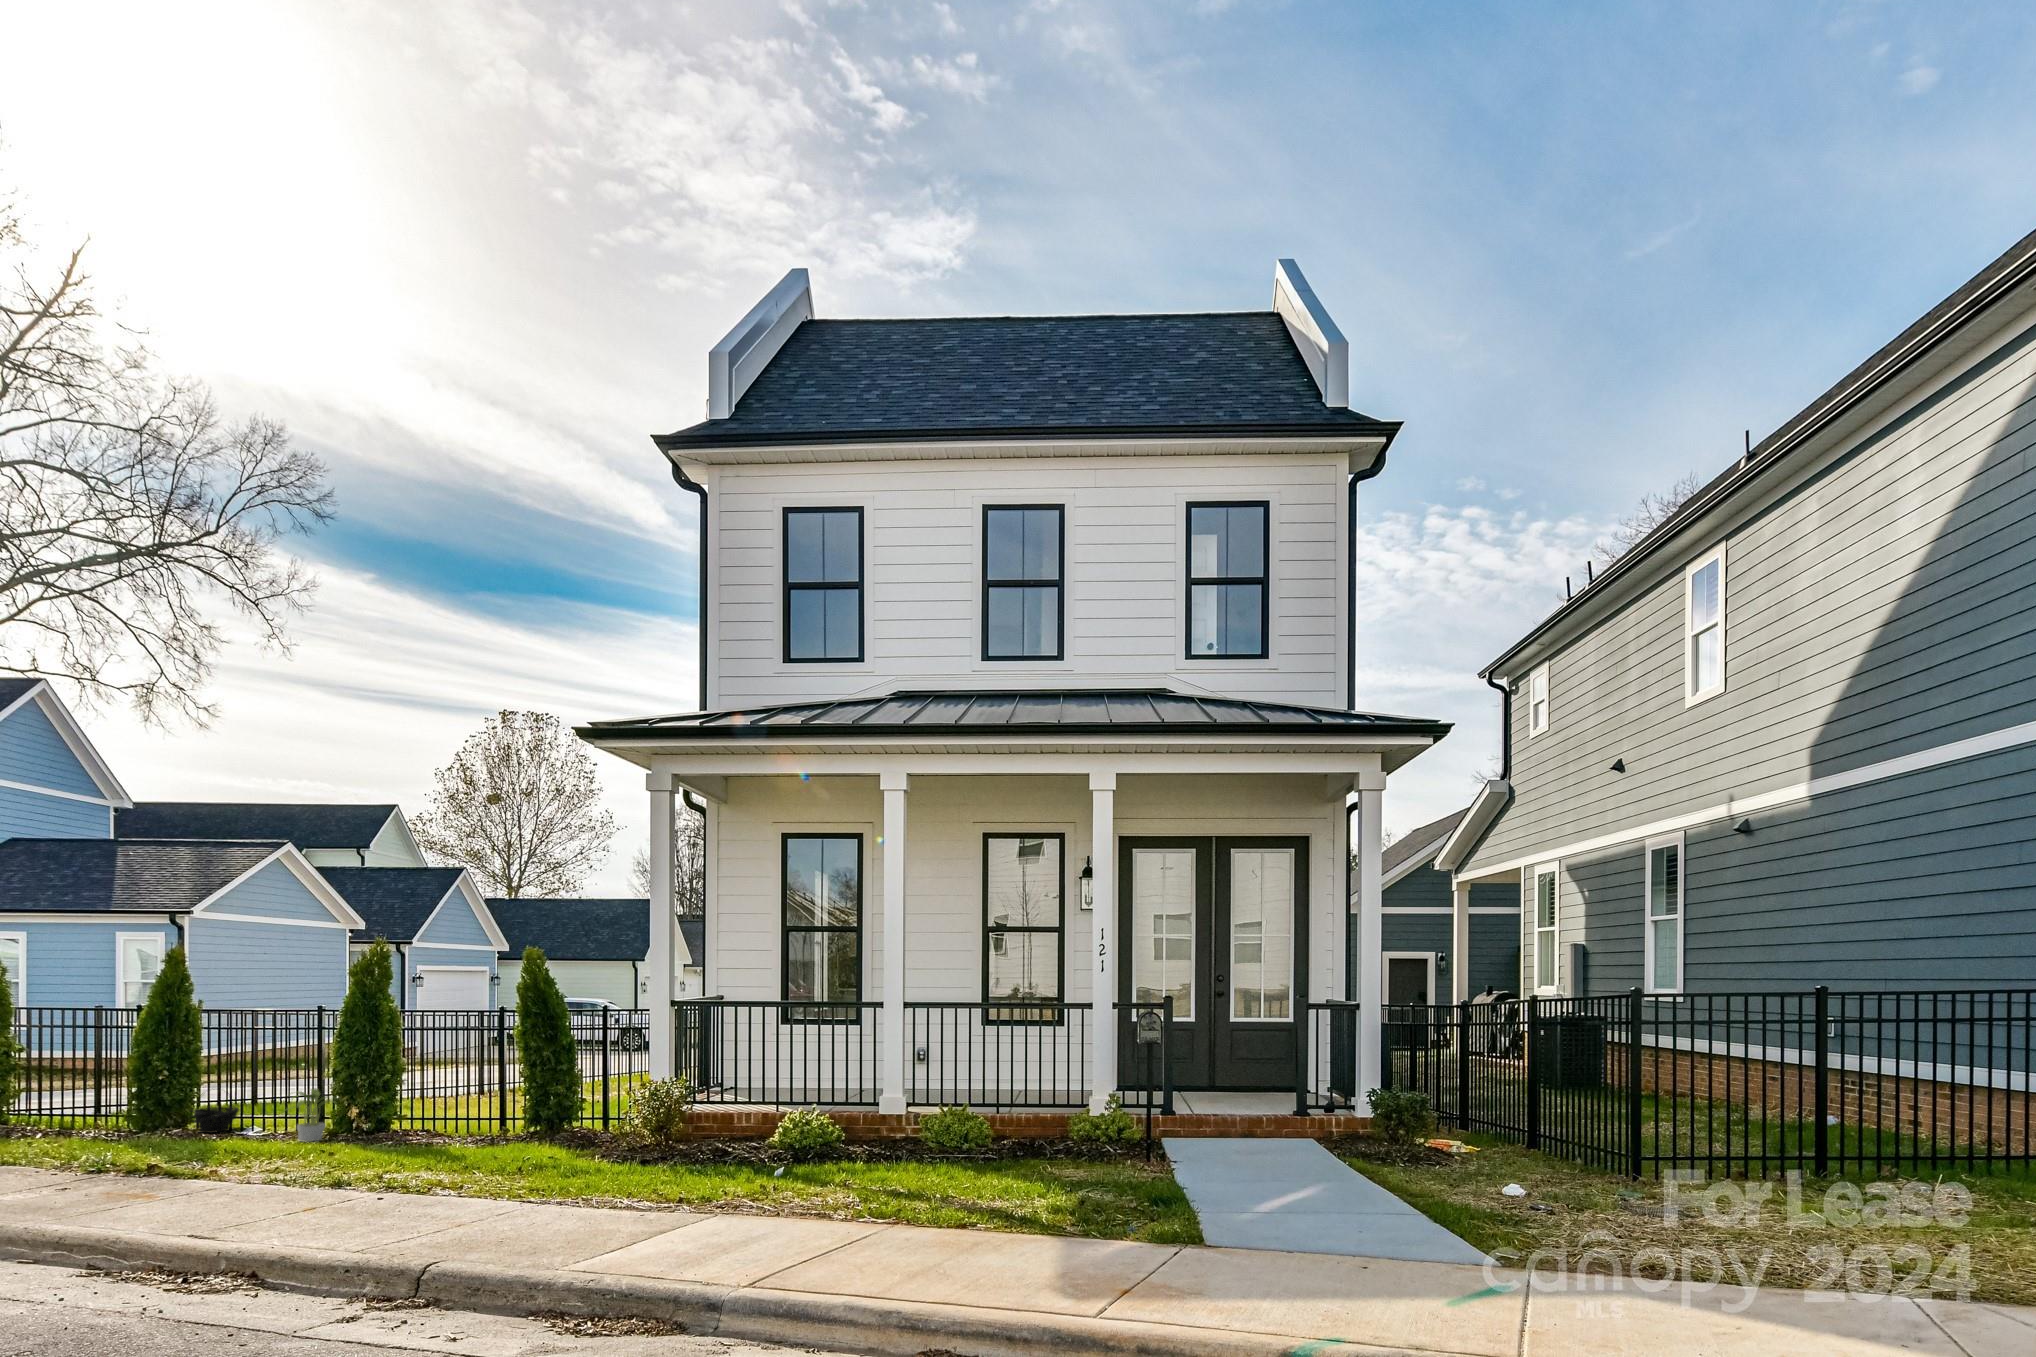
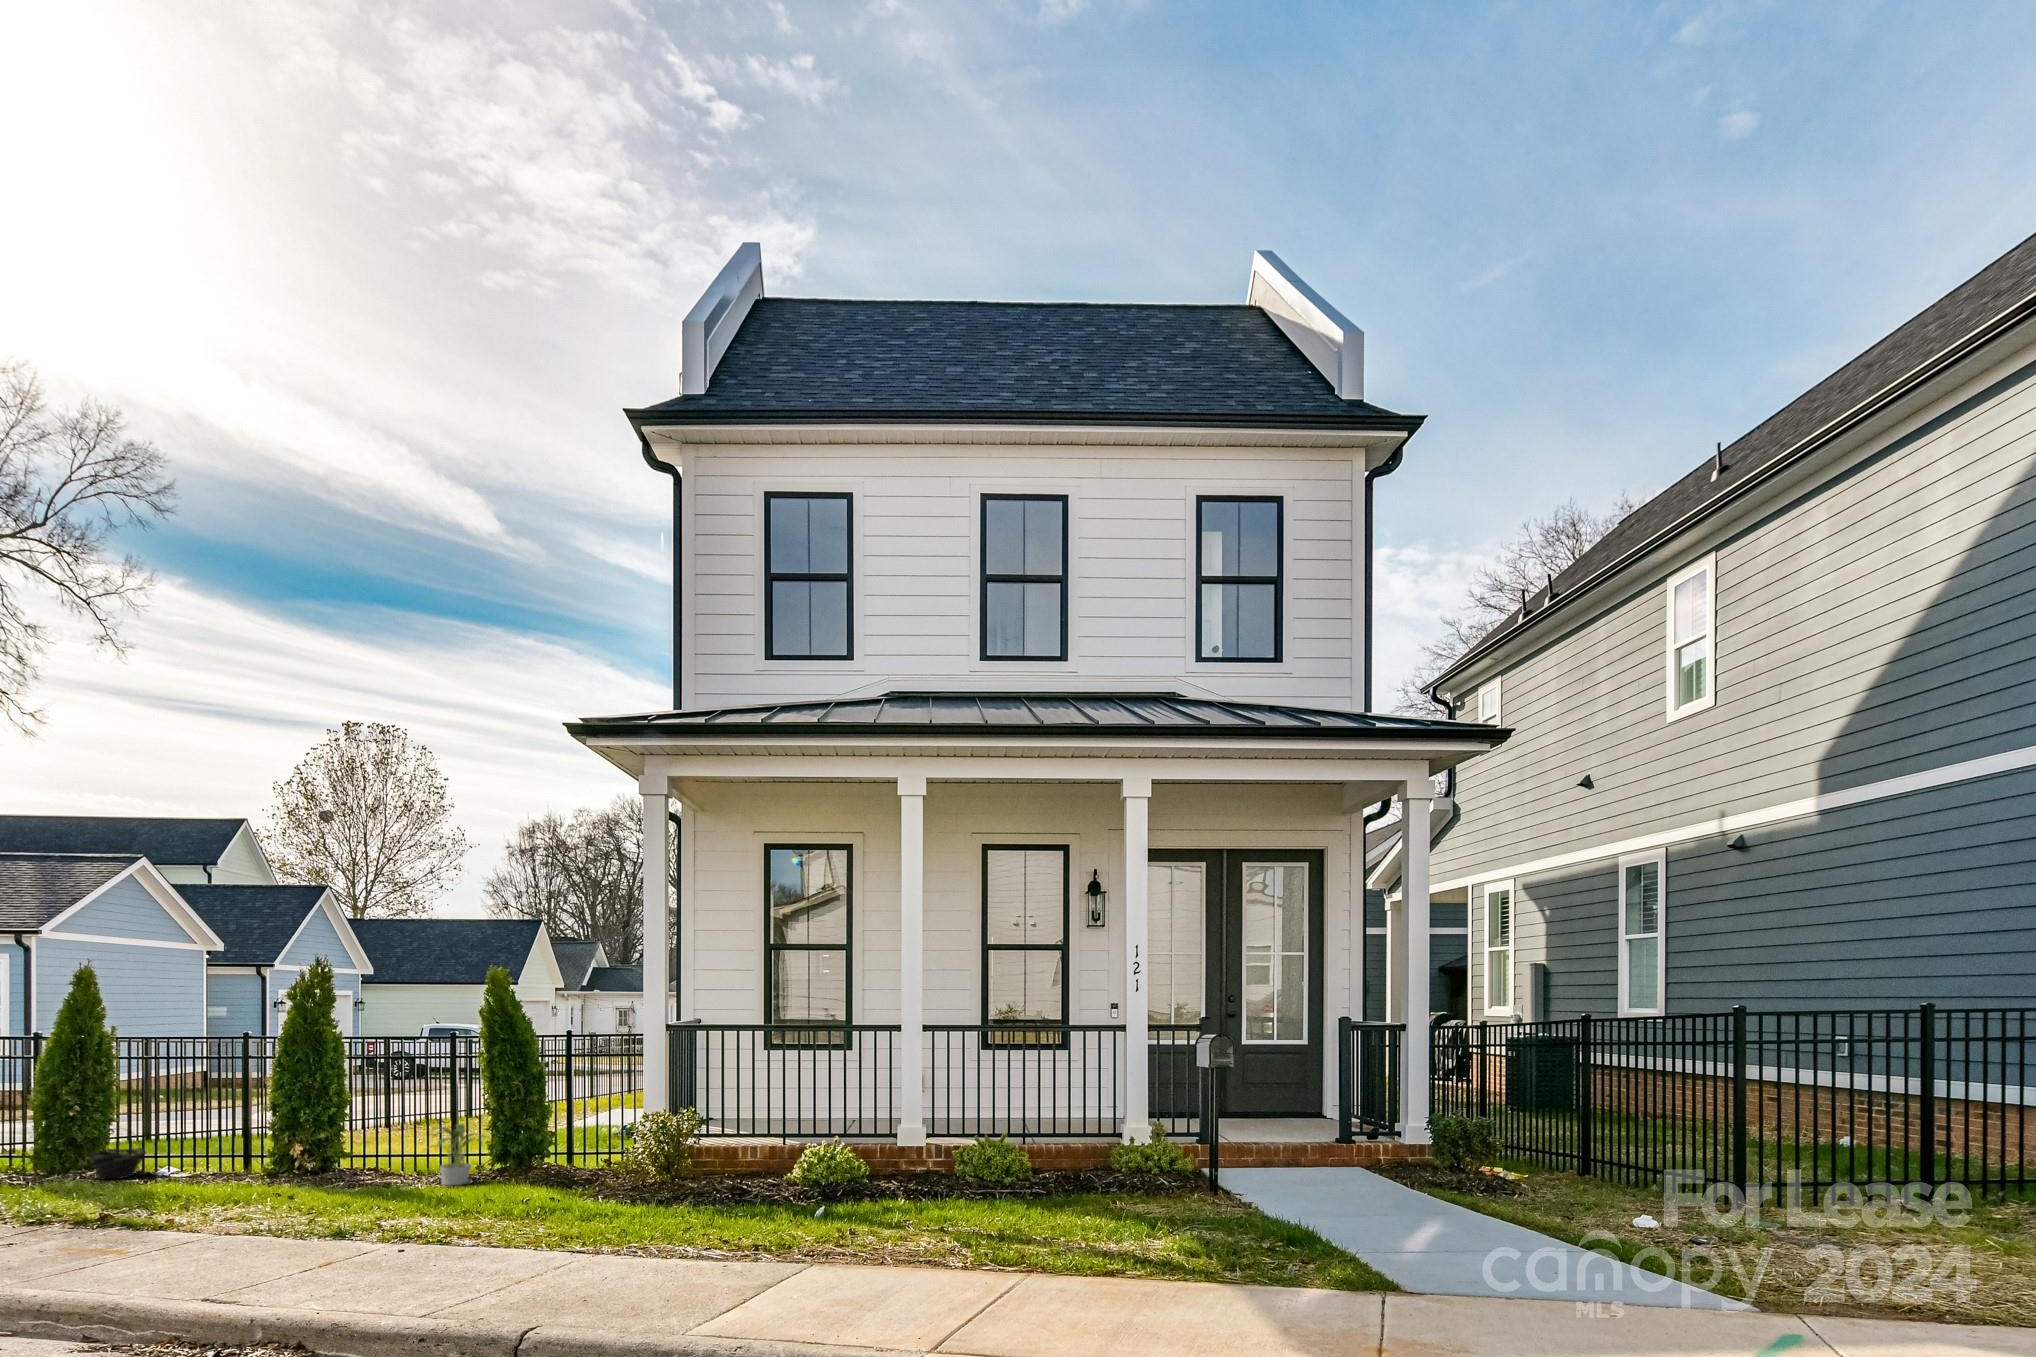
potted plant: present [295,1089,340,1142] -> present [435,1124,486,1185]

